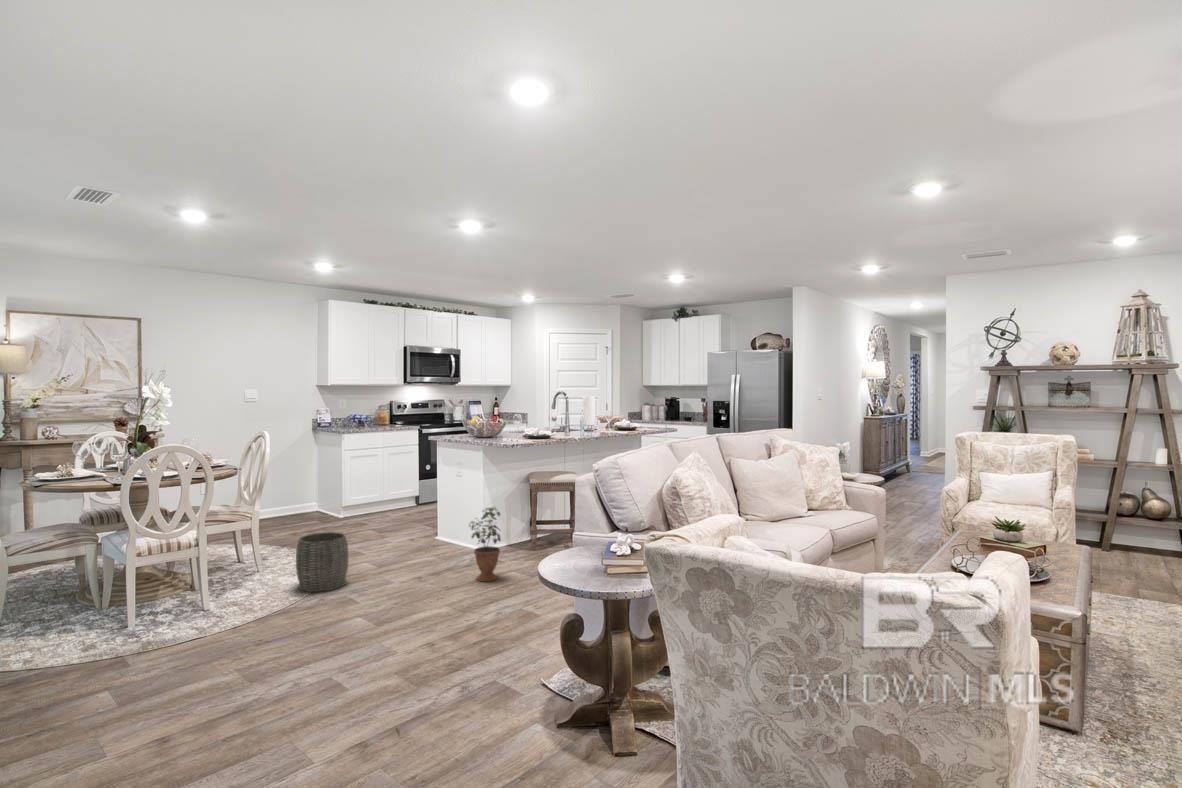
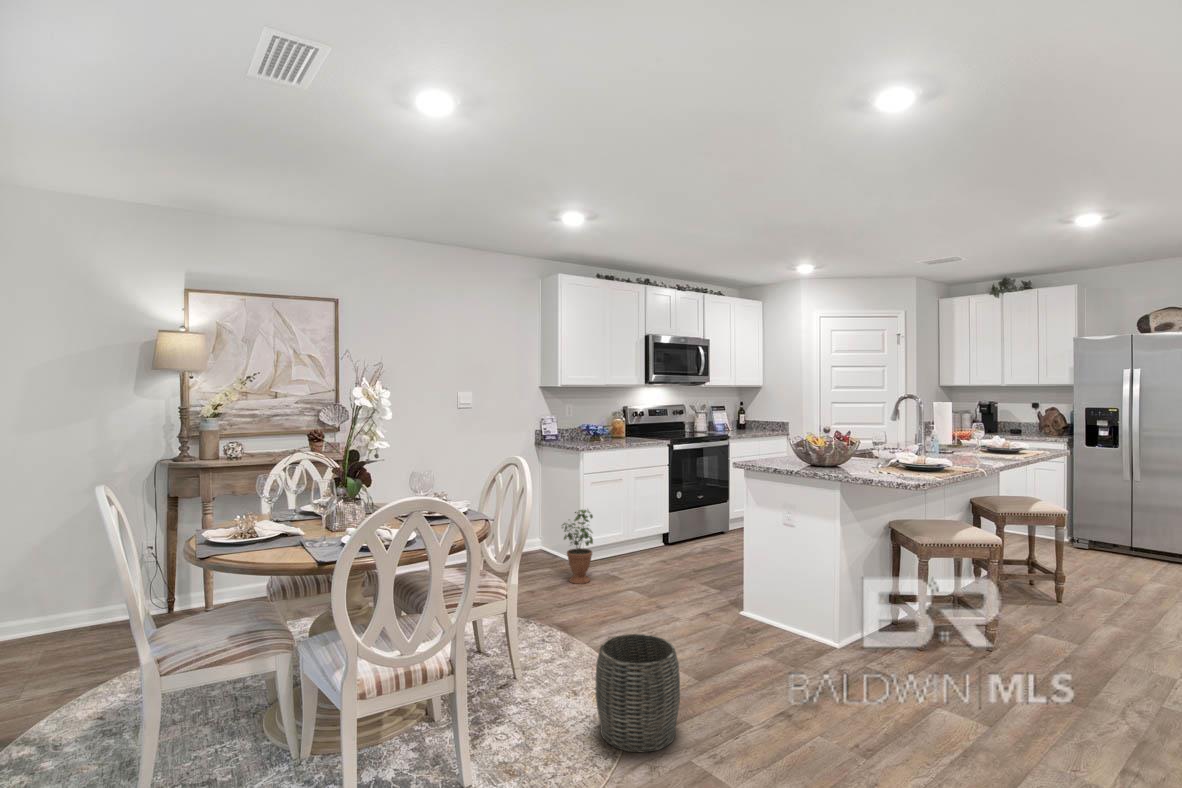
potted plant: present [470,508,501,582] -> present [562,510,593,584]

